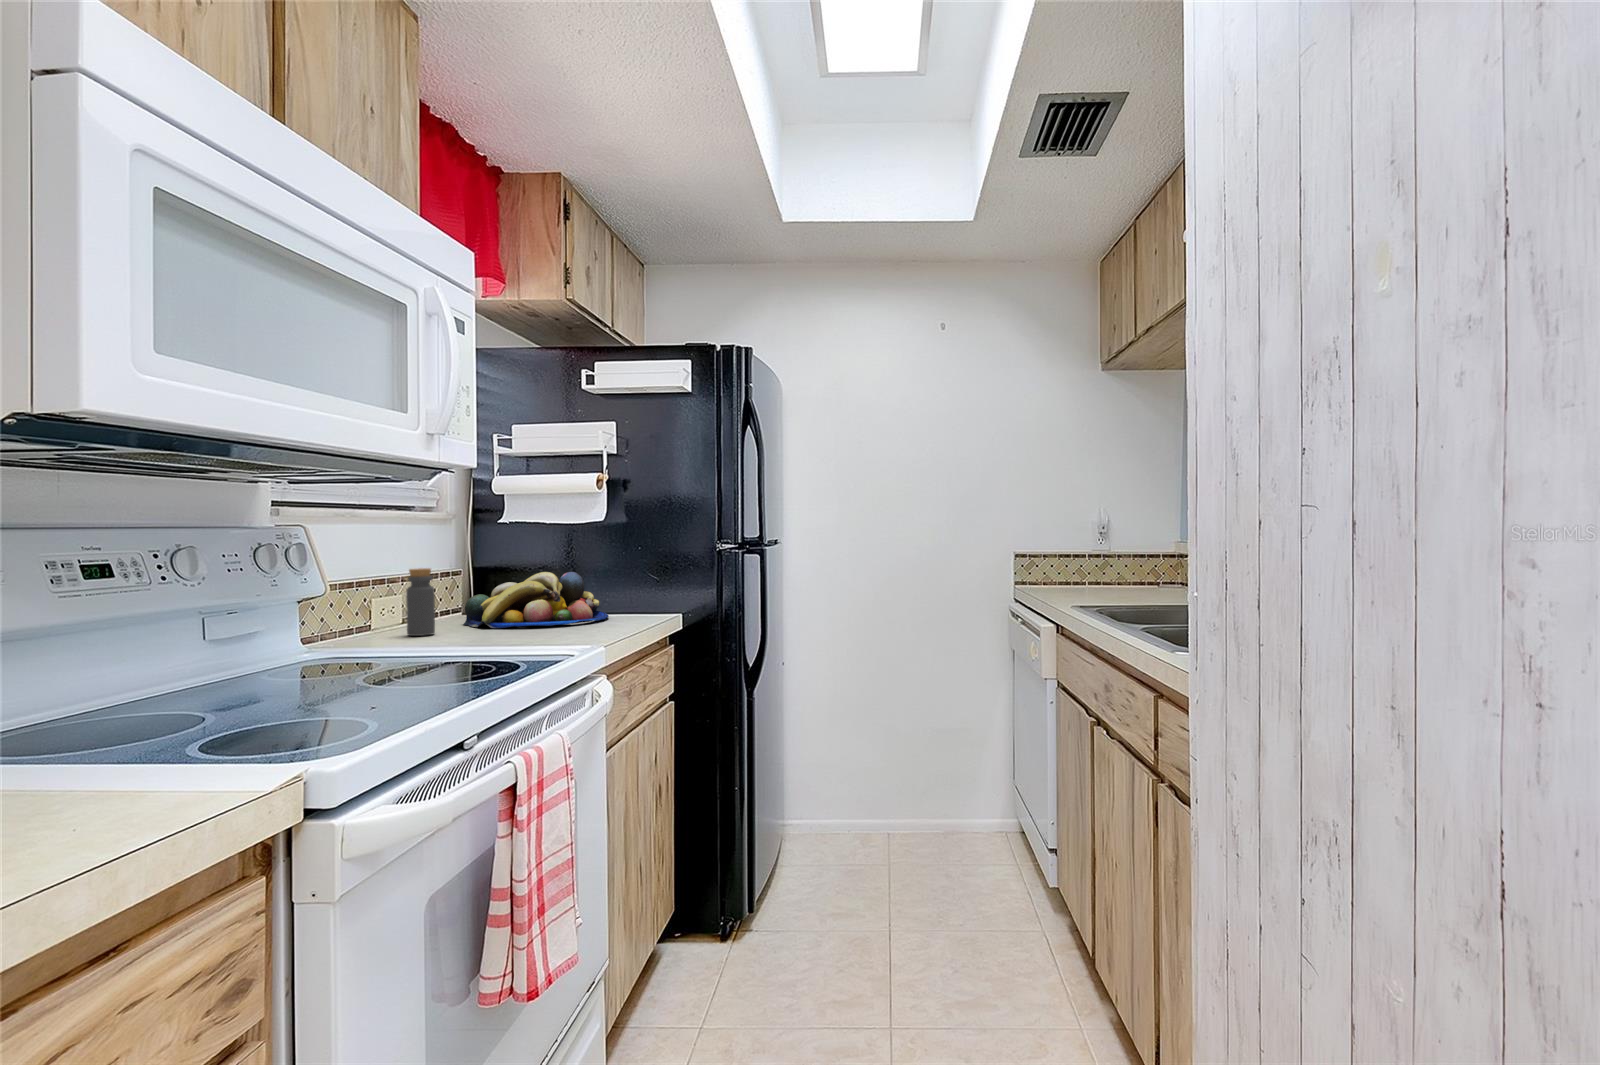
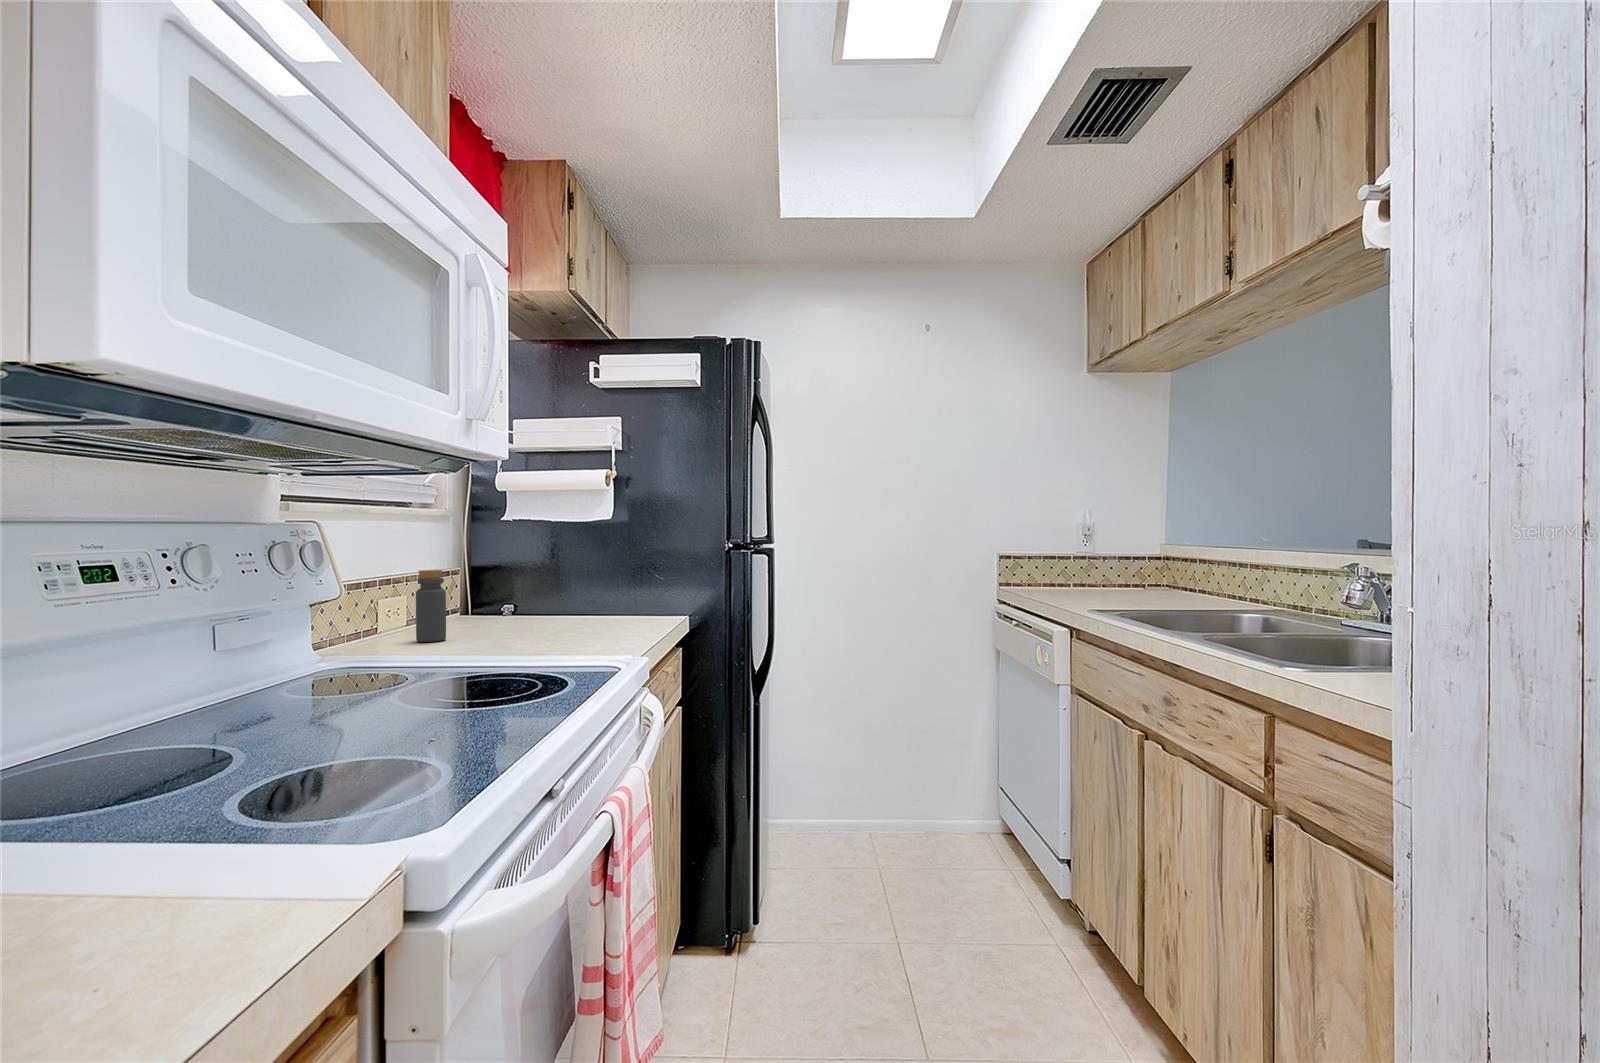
fruit bowl: present [464,572,609,628] -> none [469,573,622,632]

